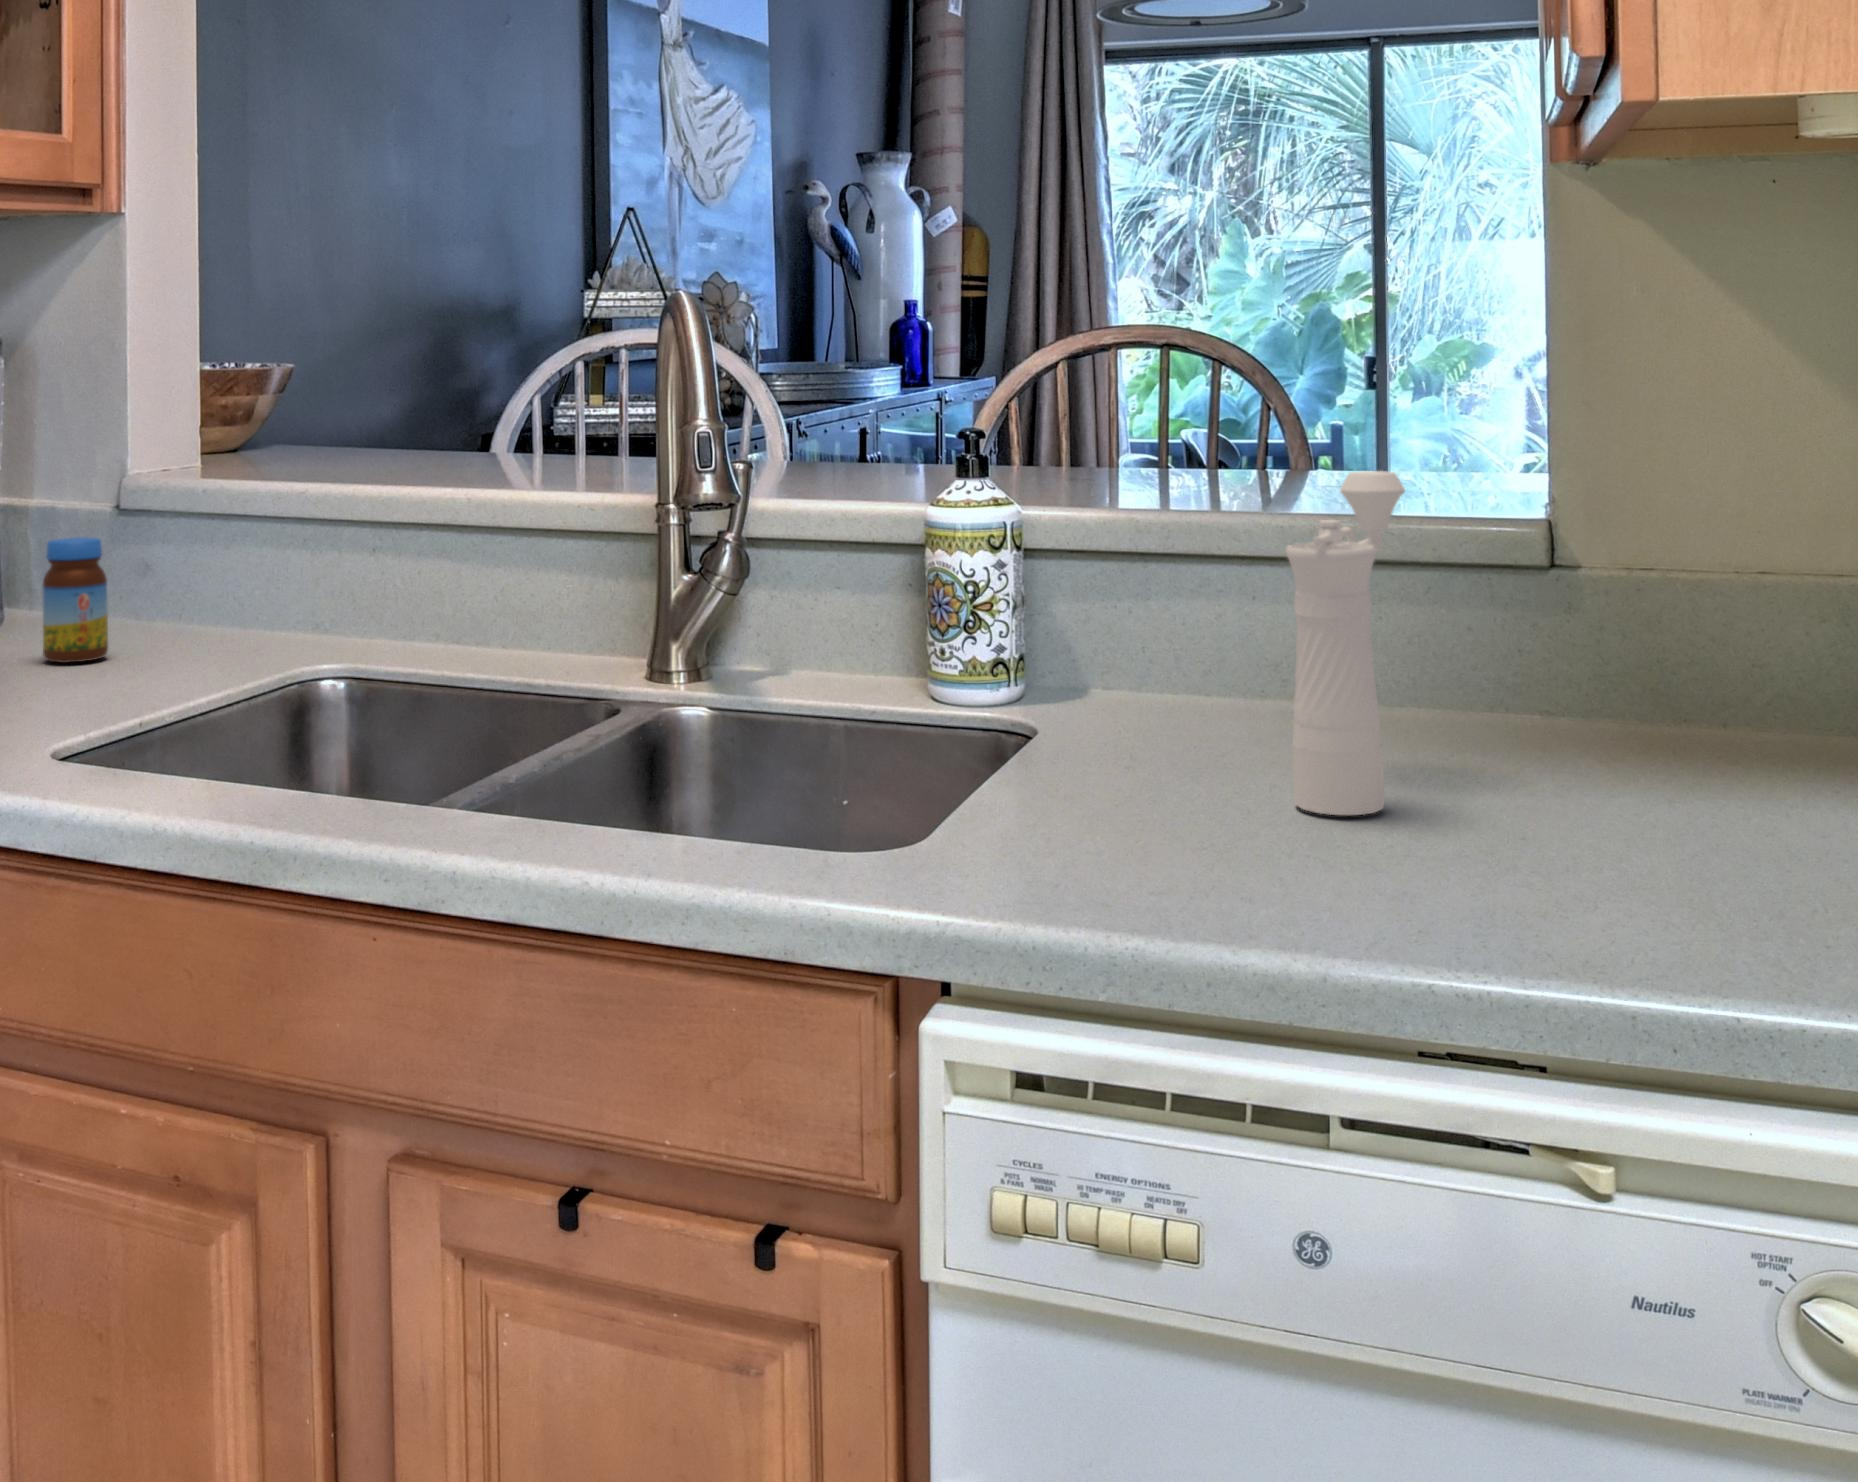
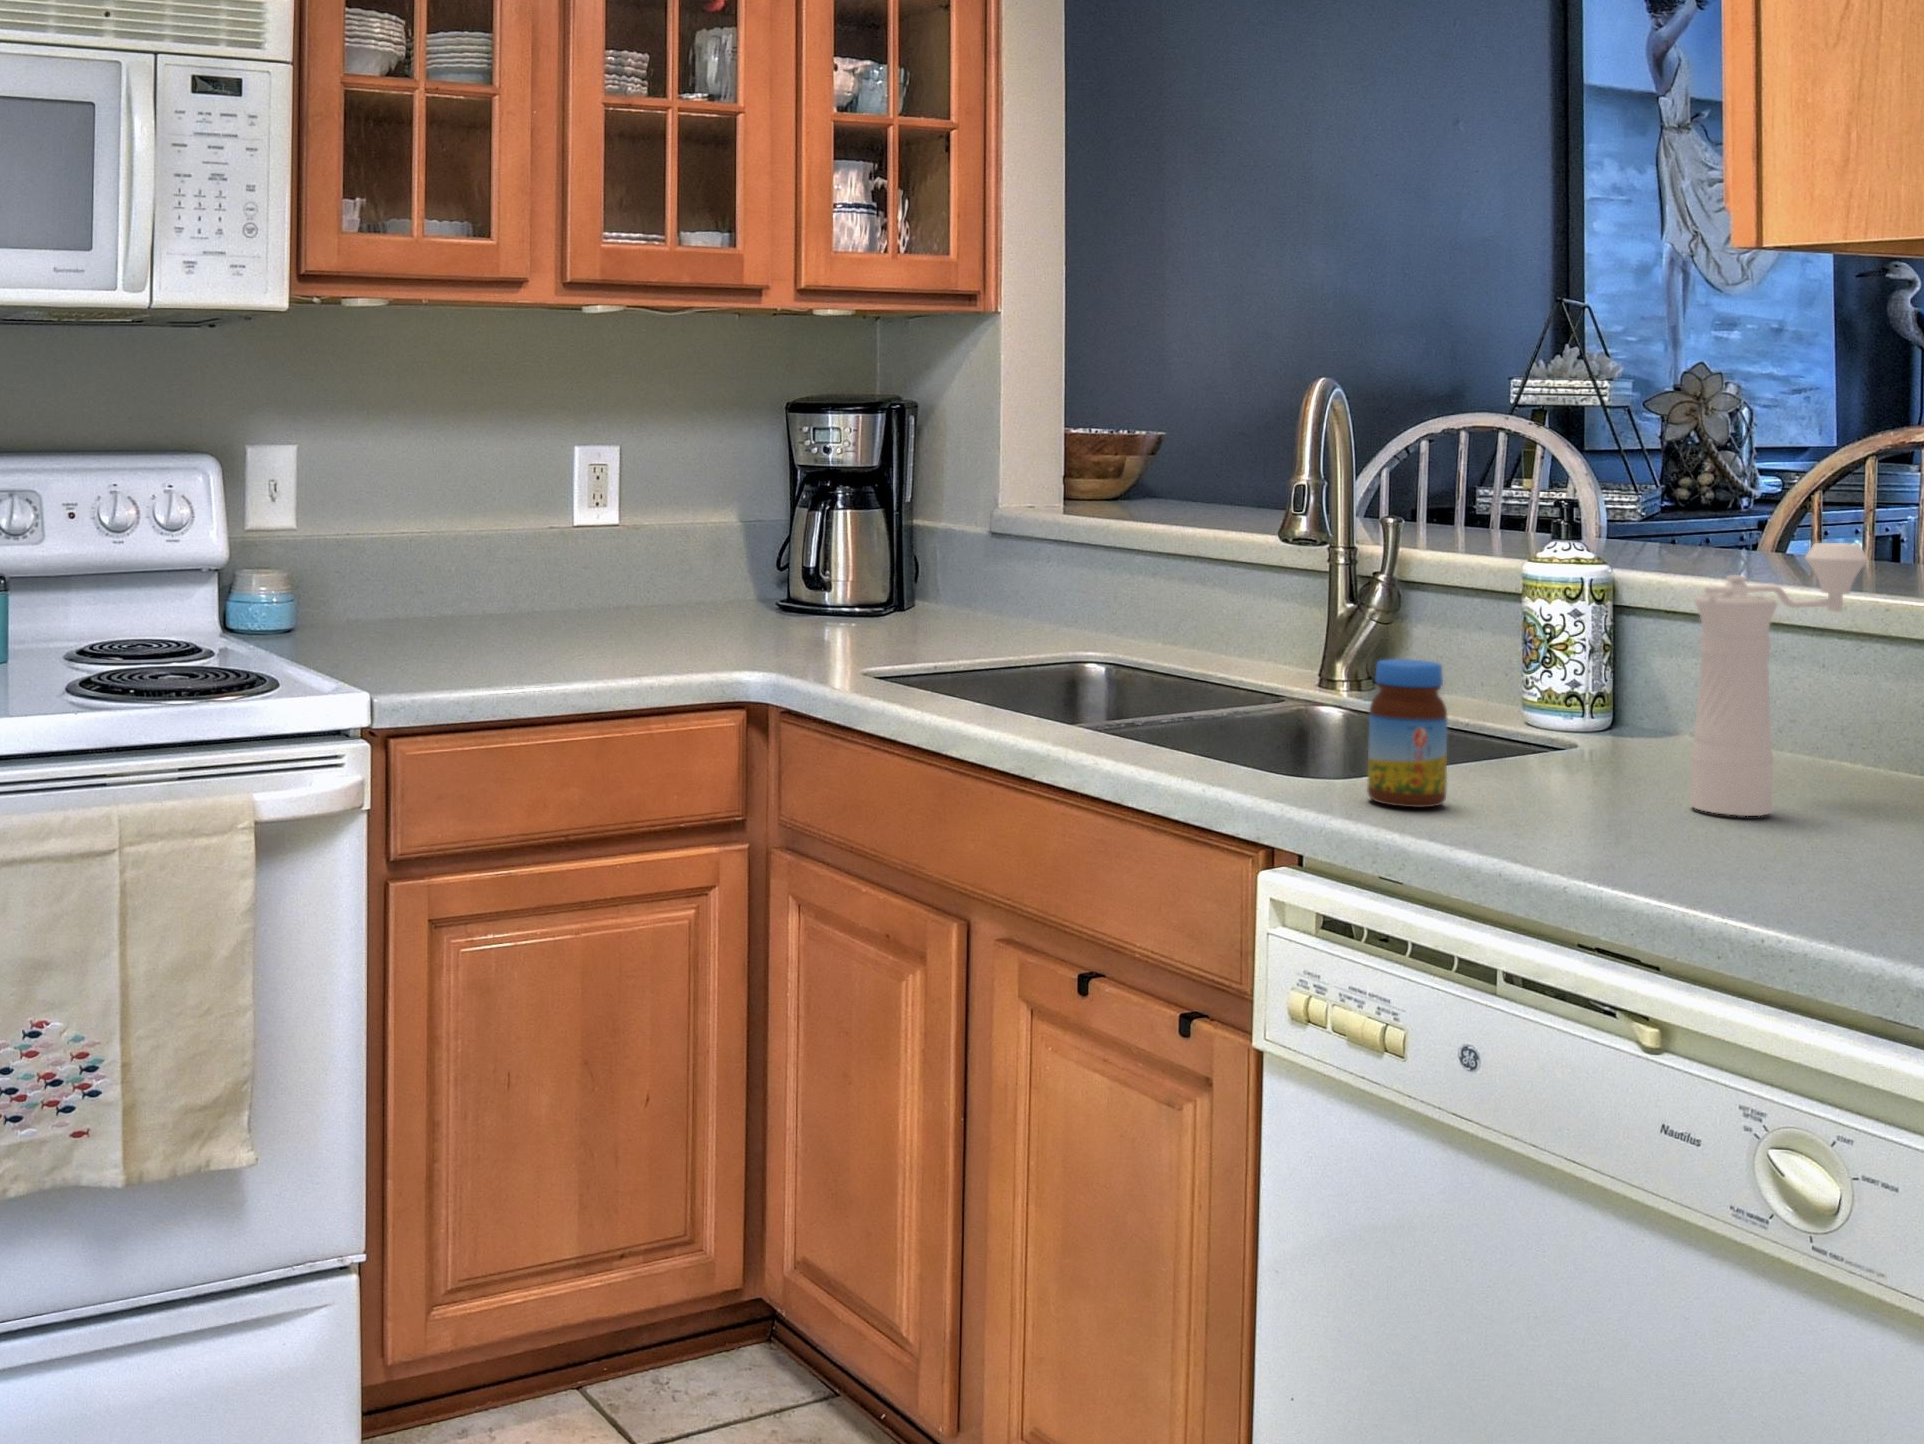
jar: present [42,537,108,663] -> present [1367,659,1447,807]

